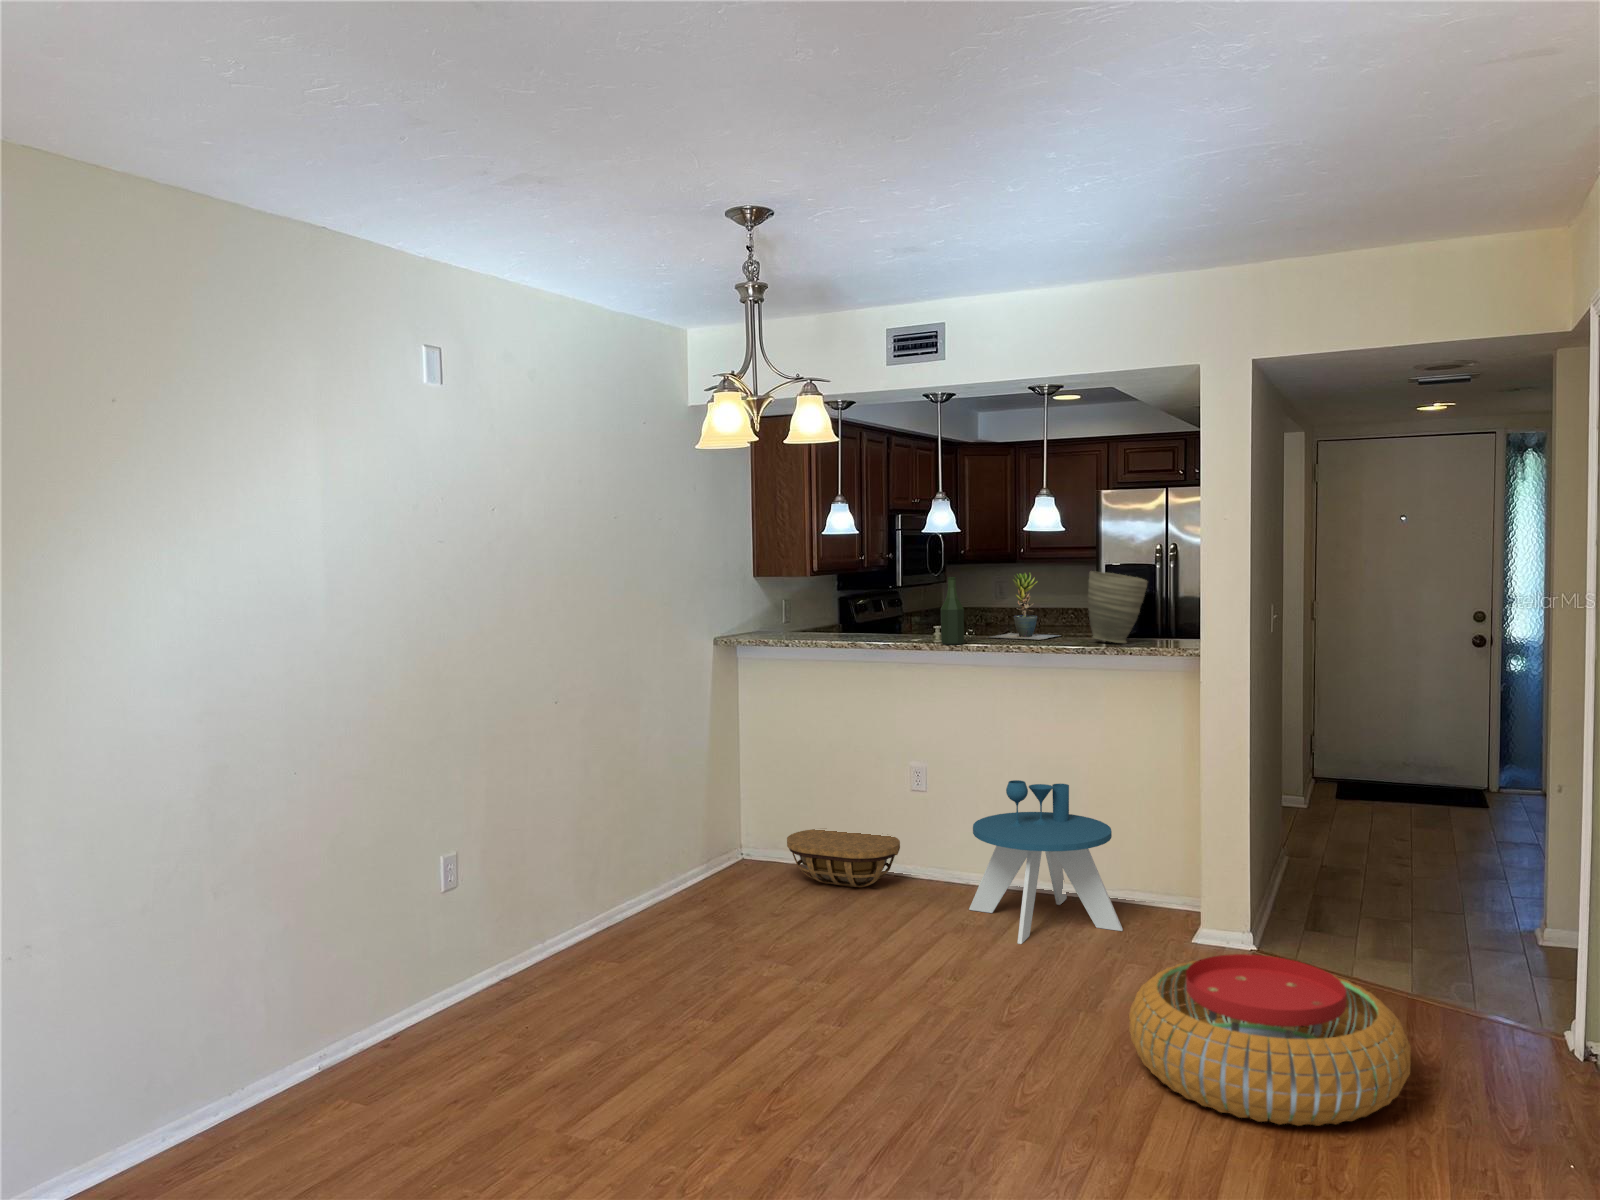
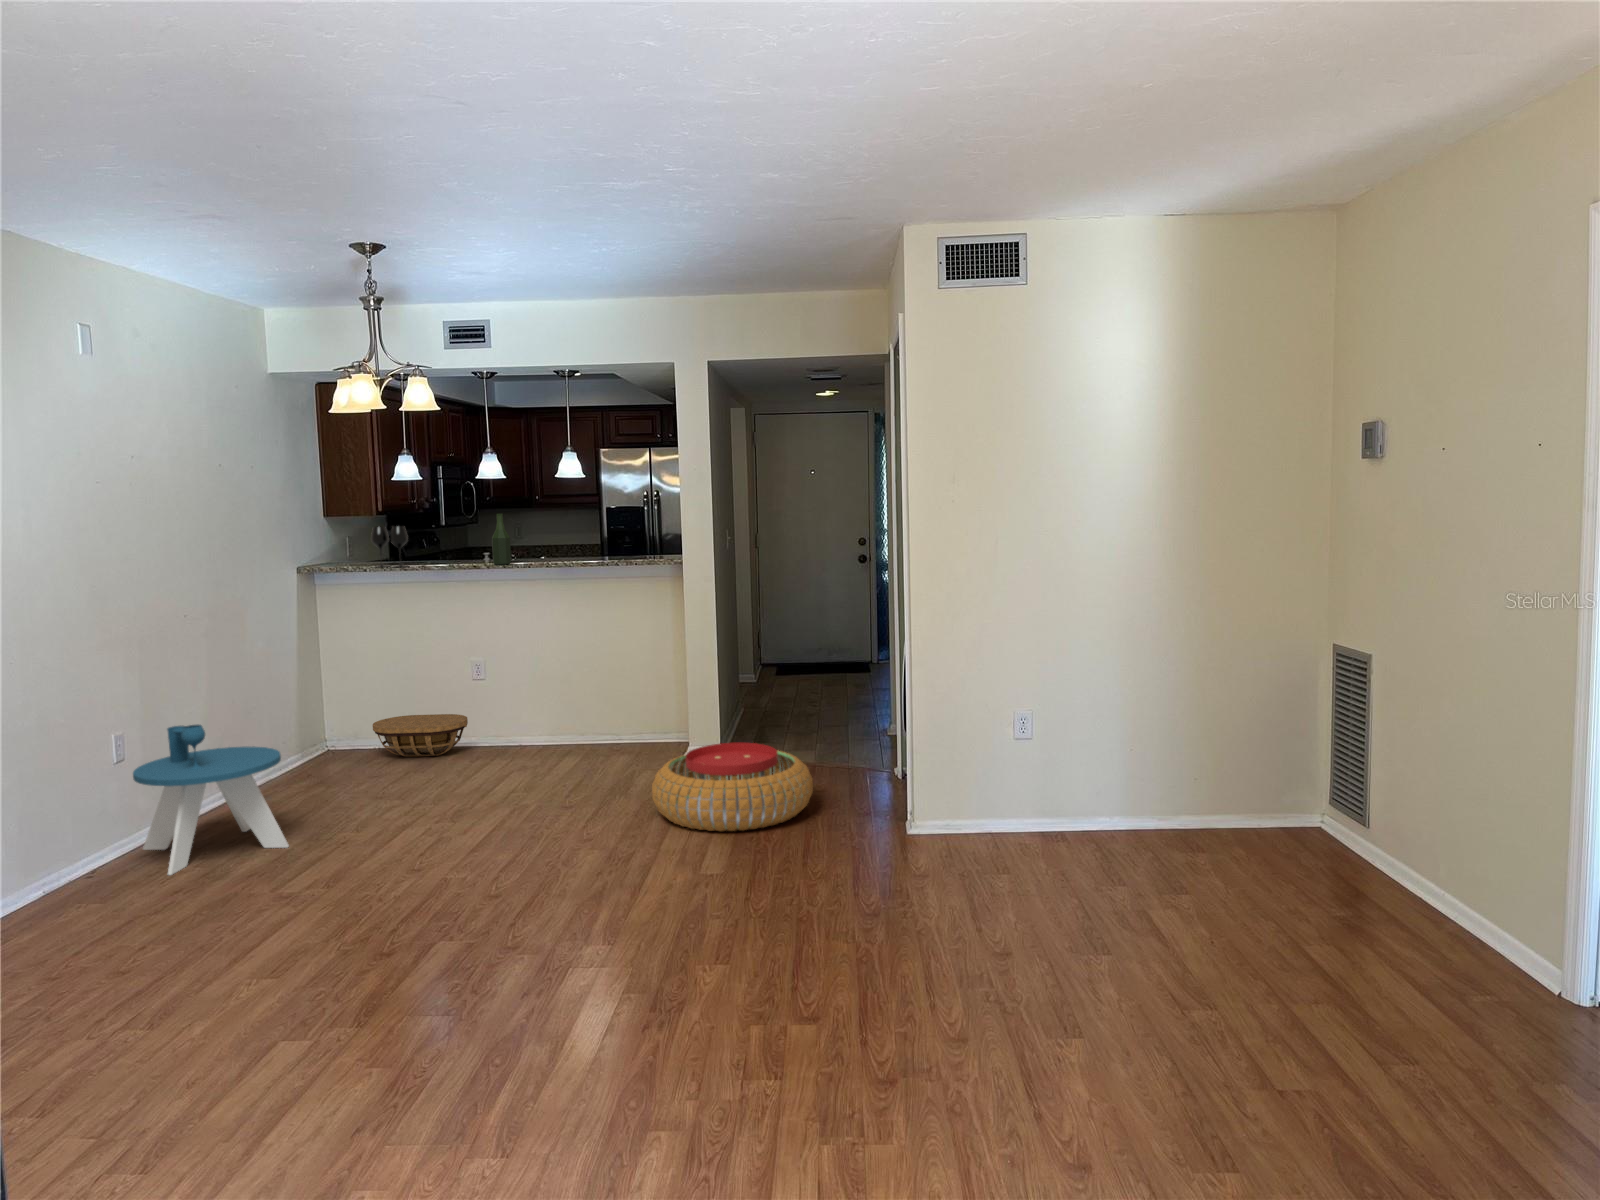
vase: present [1088,571,1147,643] -> none [601,508,643,559]
potted plant: present [990,572,1060,640] -> none [525,510,582,560]
wine glass: none [798,590,841,642] -> present [371,526,408,567]
side table: present [969,780,1123,944] -> present [133,725,289,875]

